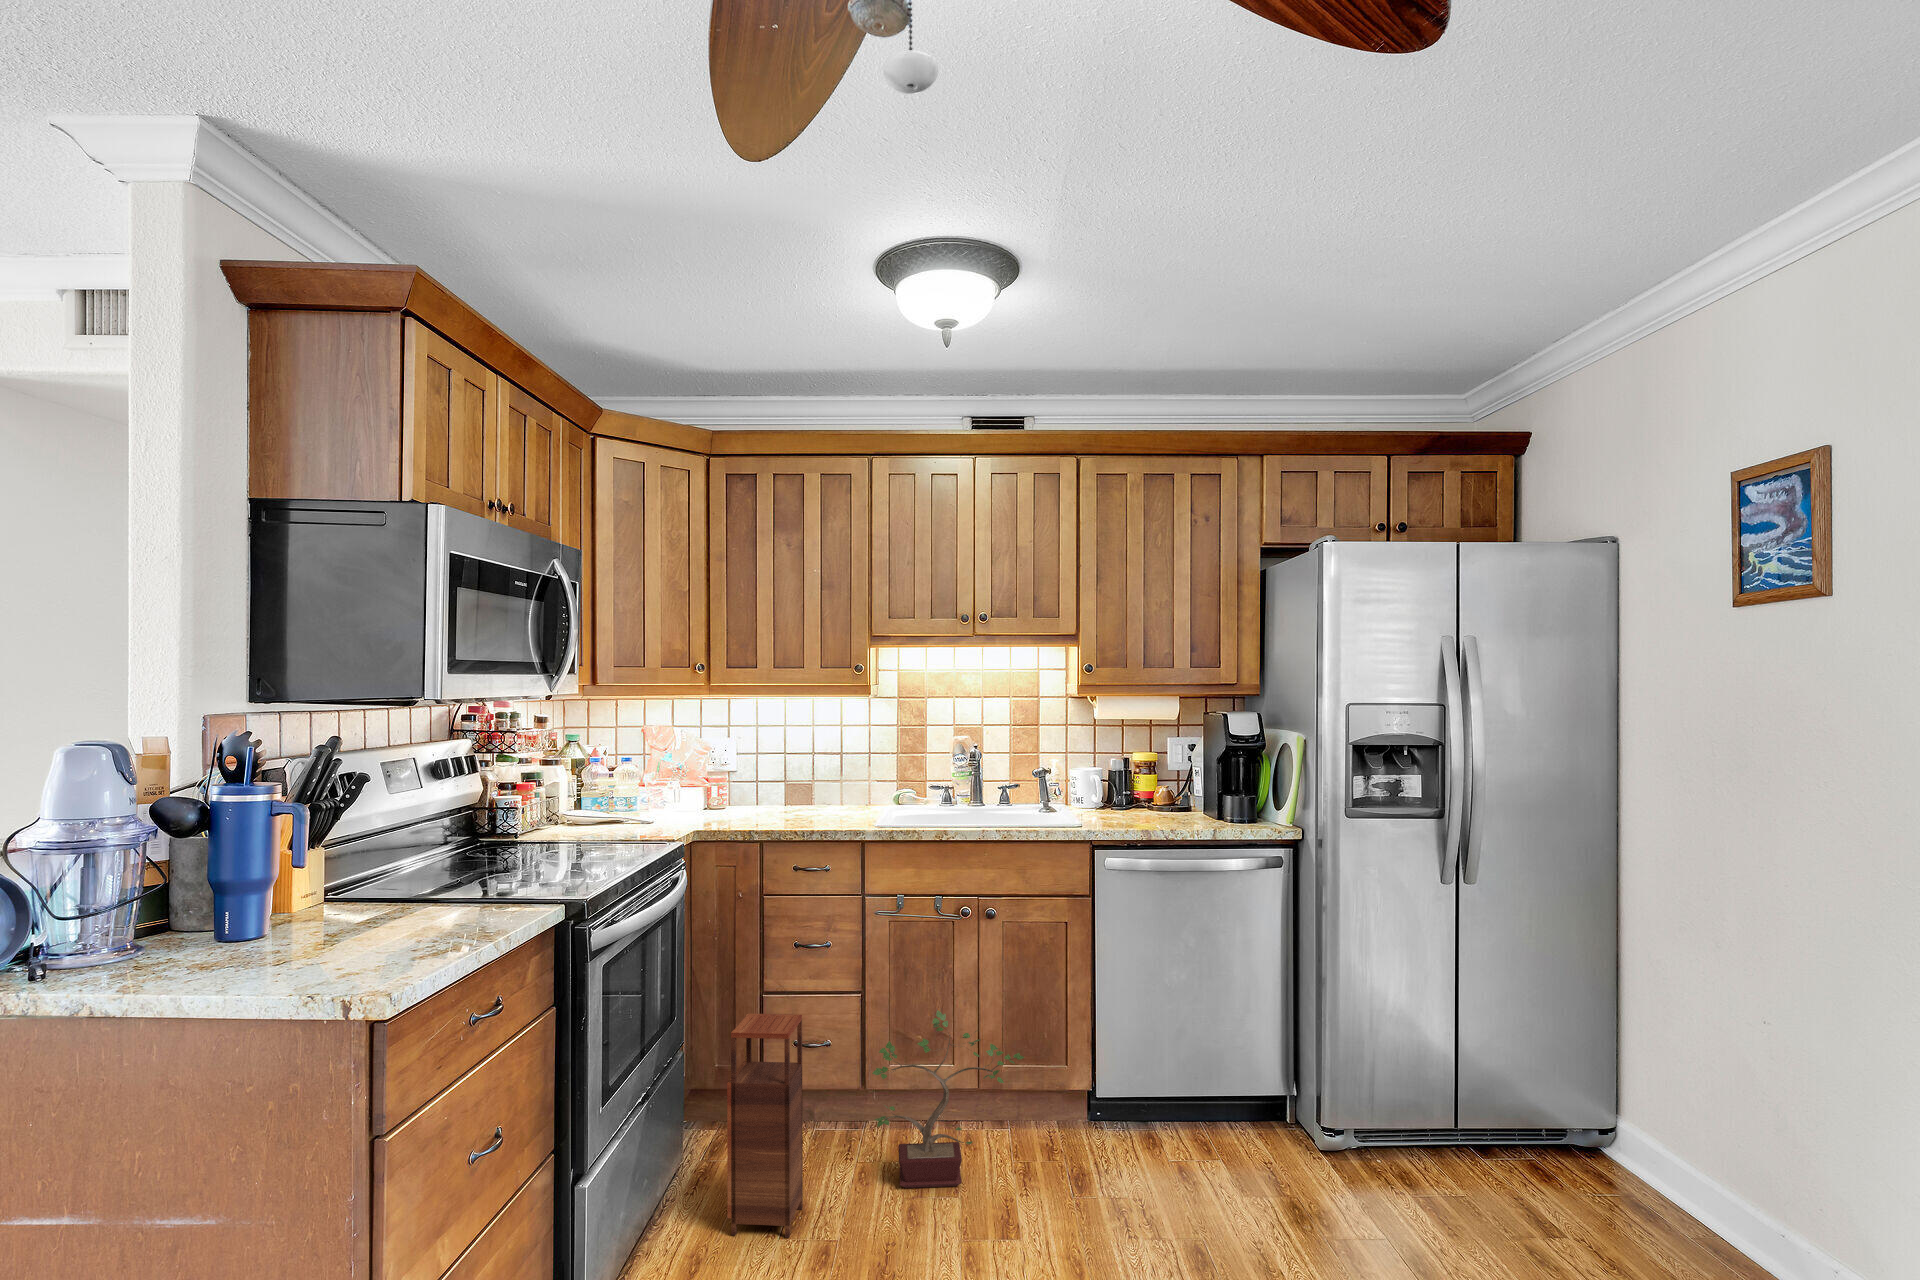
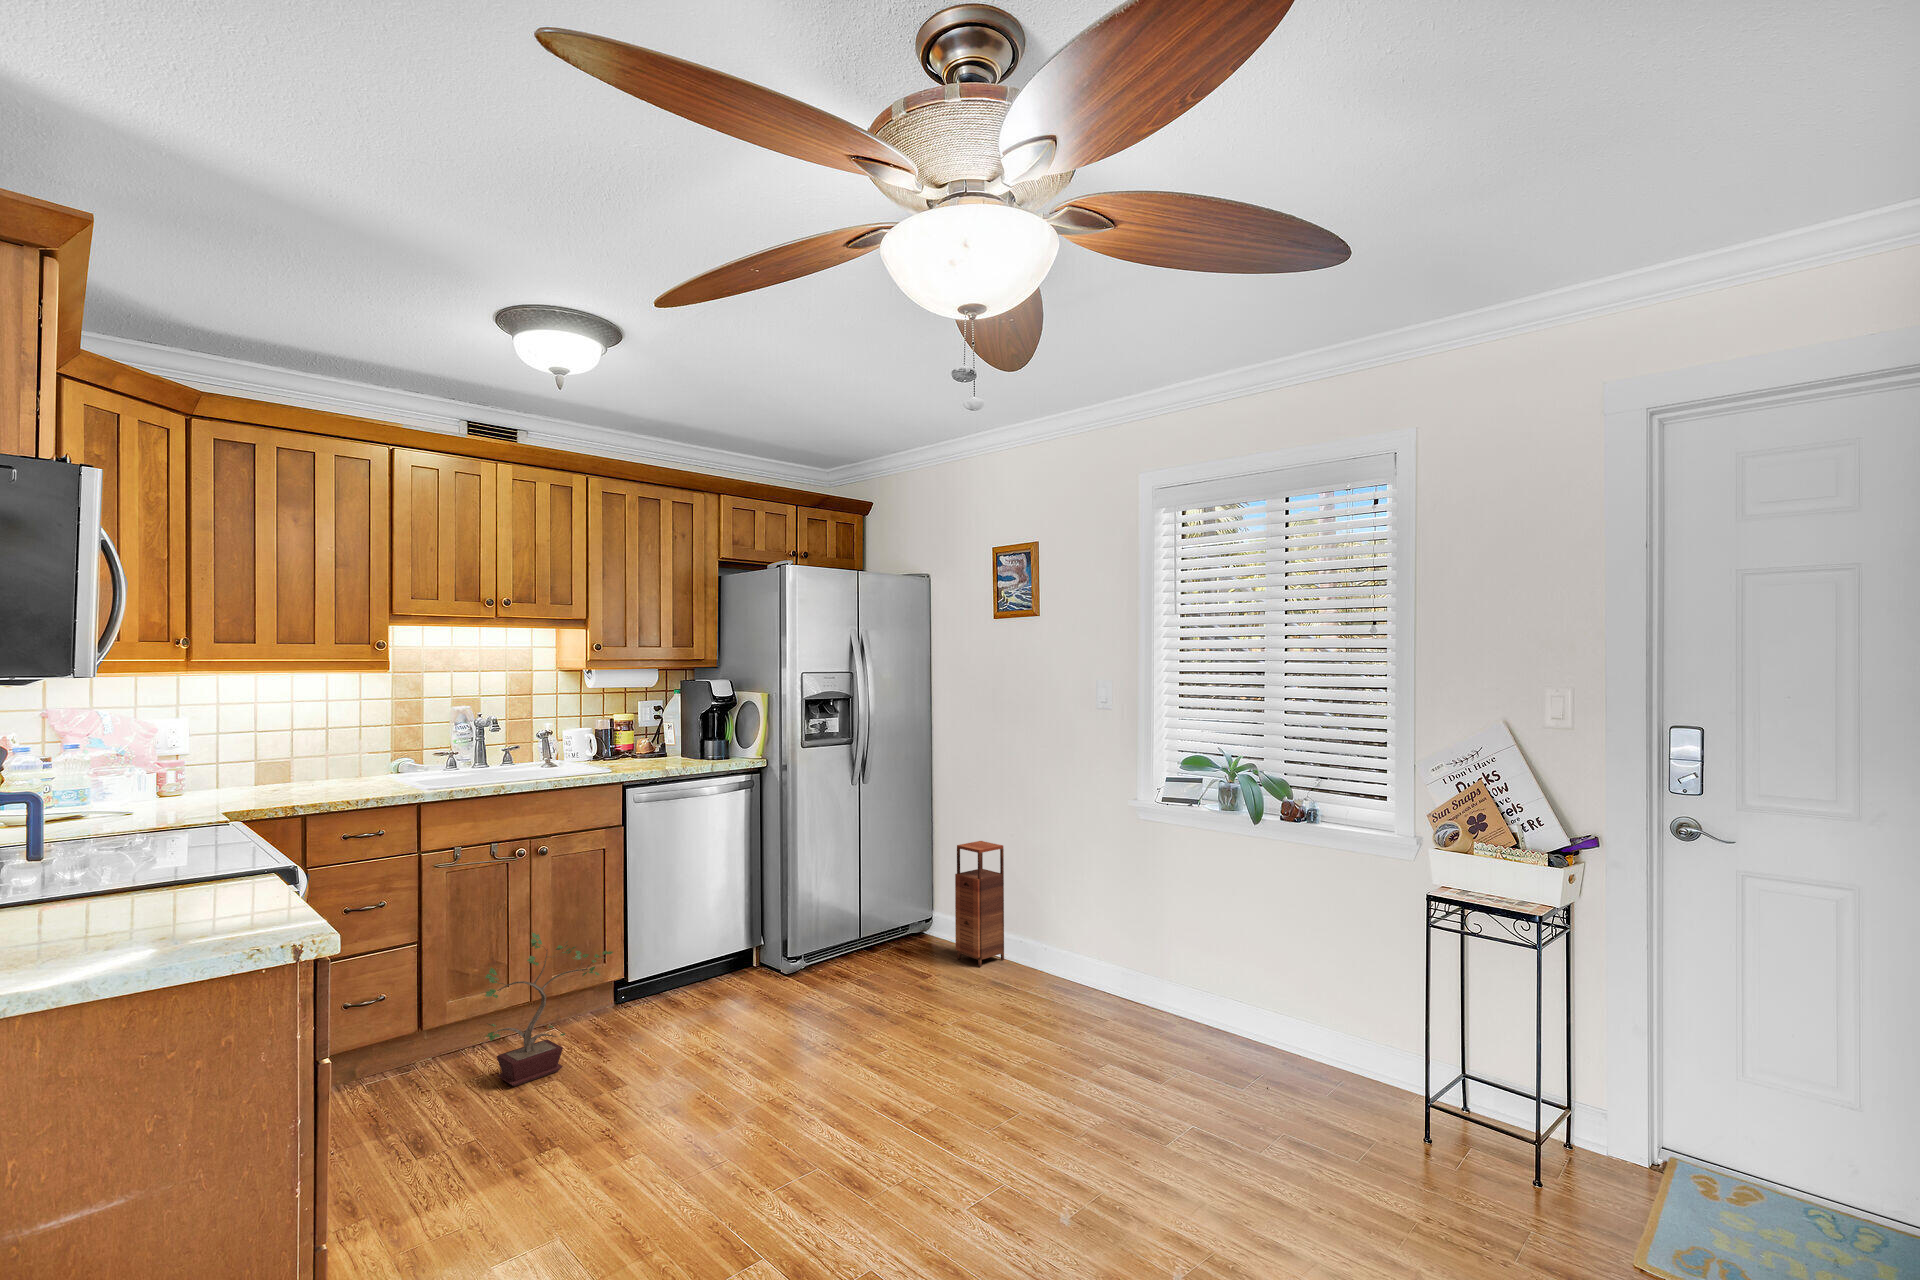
storage cabinet: present [727,1014,803,1238] -> present [955,841,1004,967]

